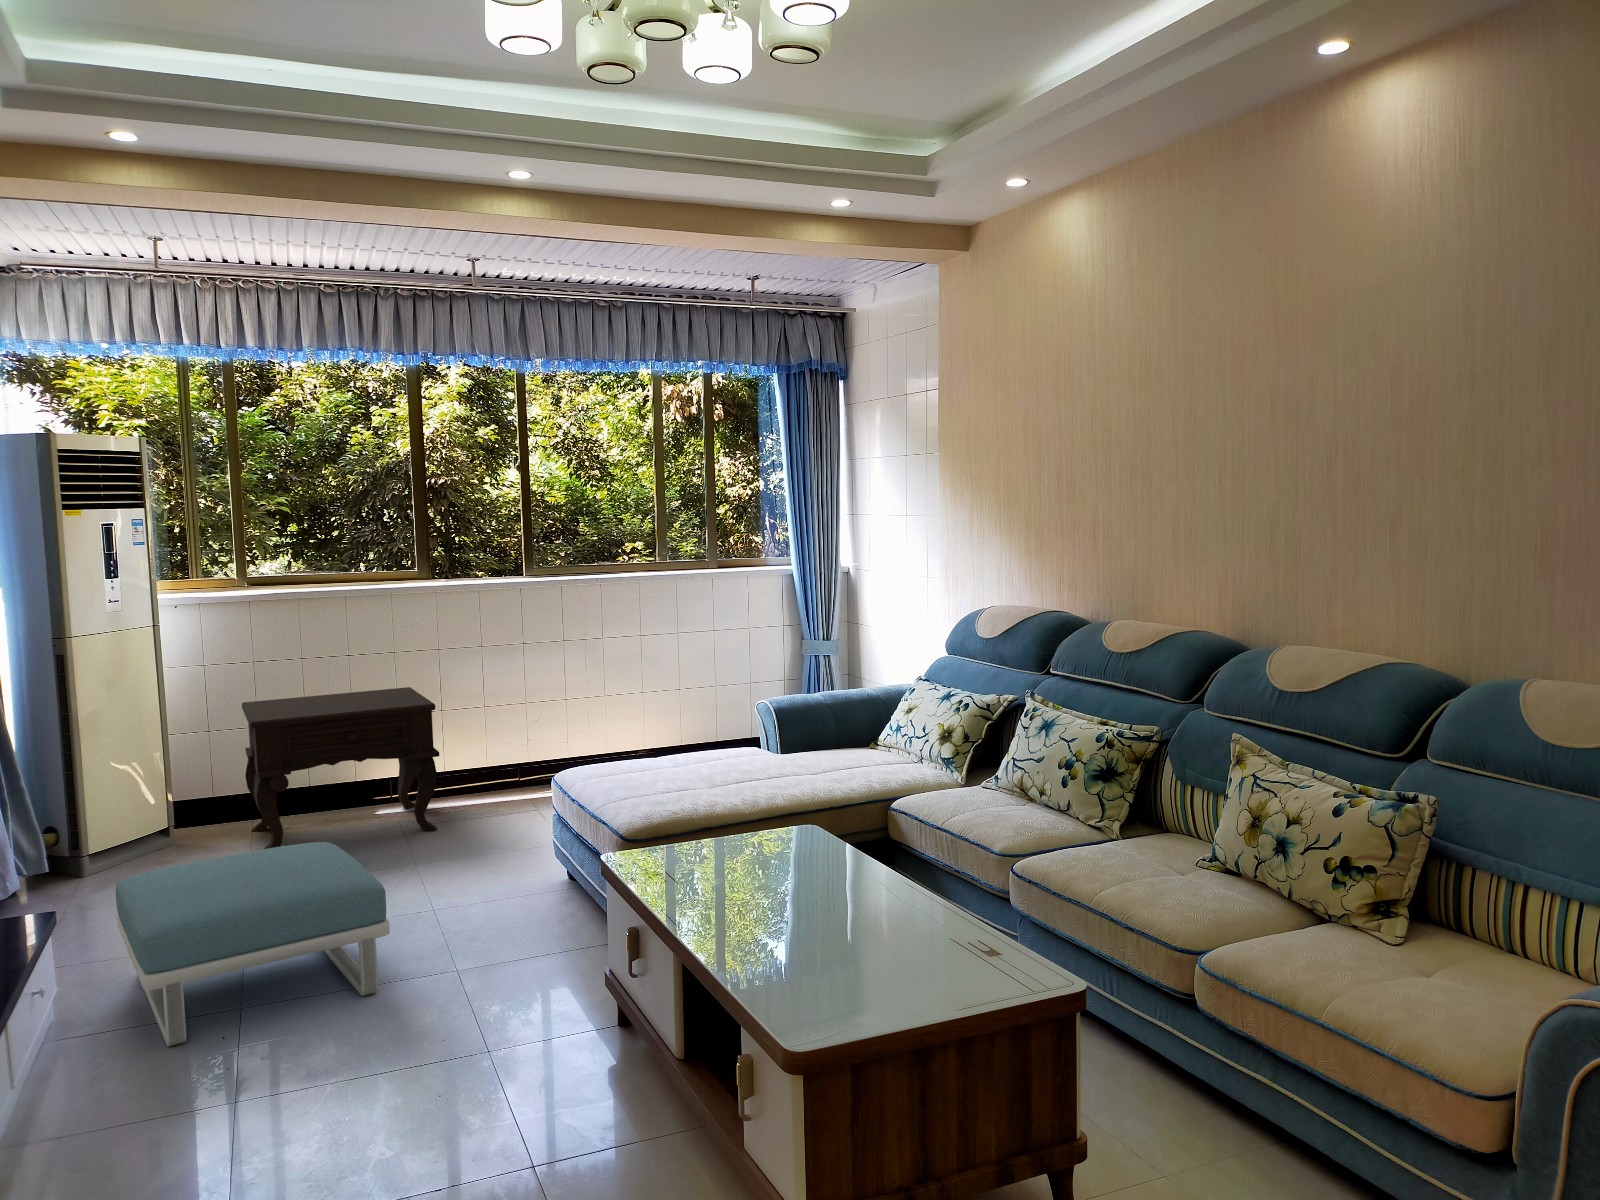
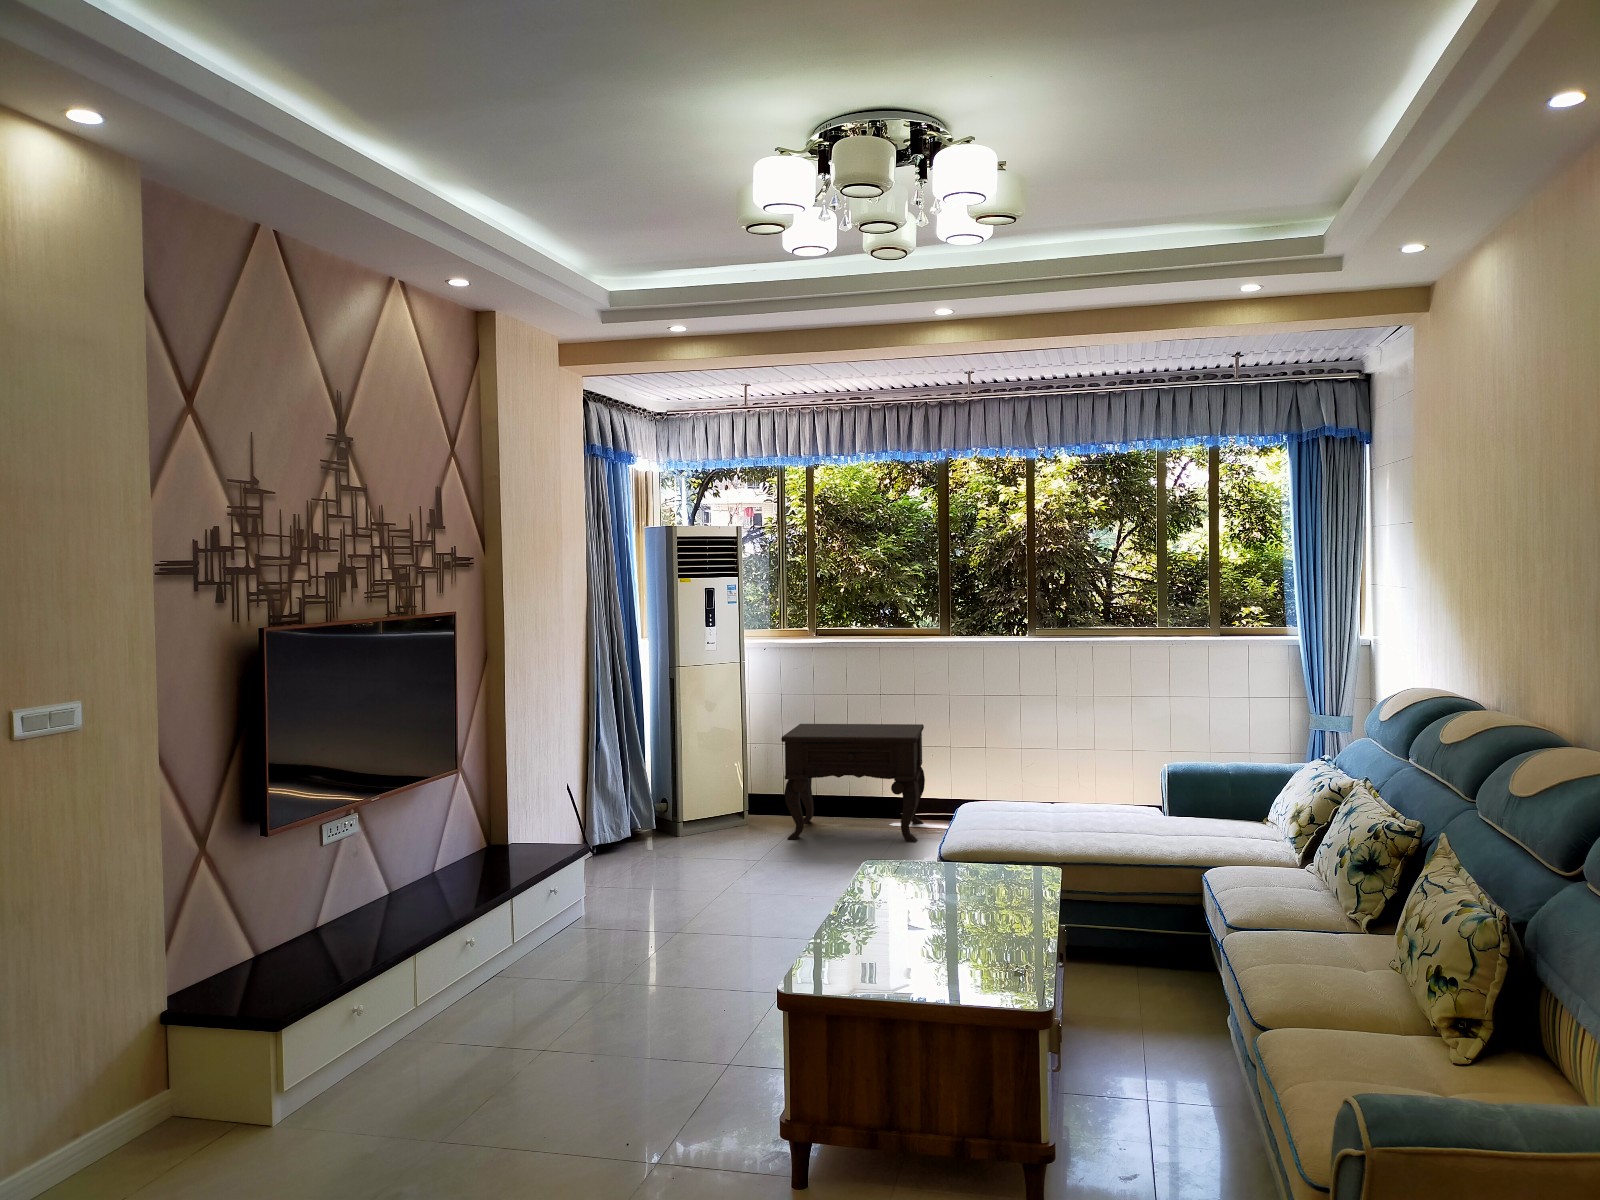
footstool: present [116,842,390,1046] -> none [609,823,778,936]

